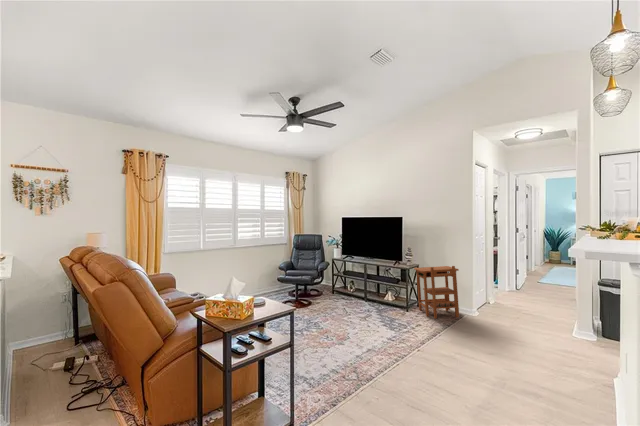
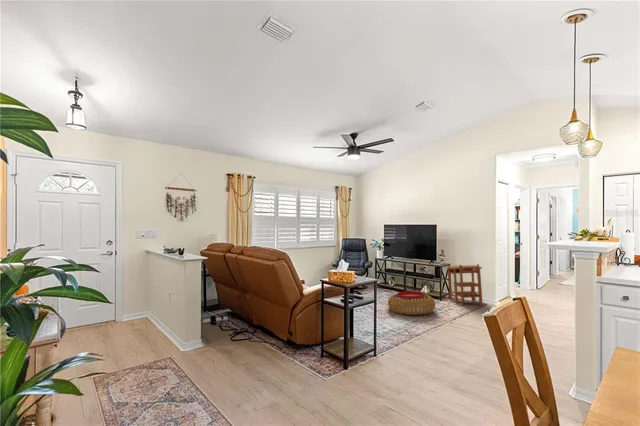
pouf: none [338,303,400,339] -> present [388,291,435,315]

